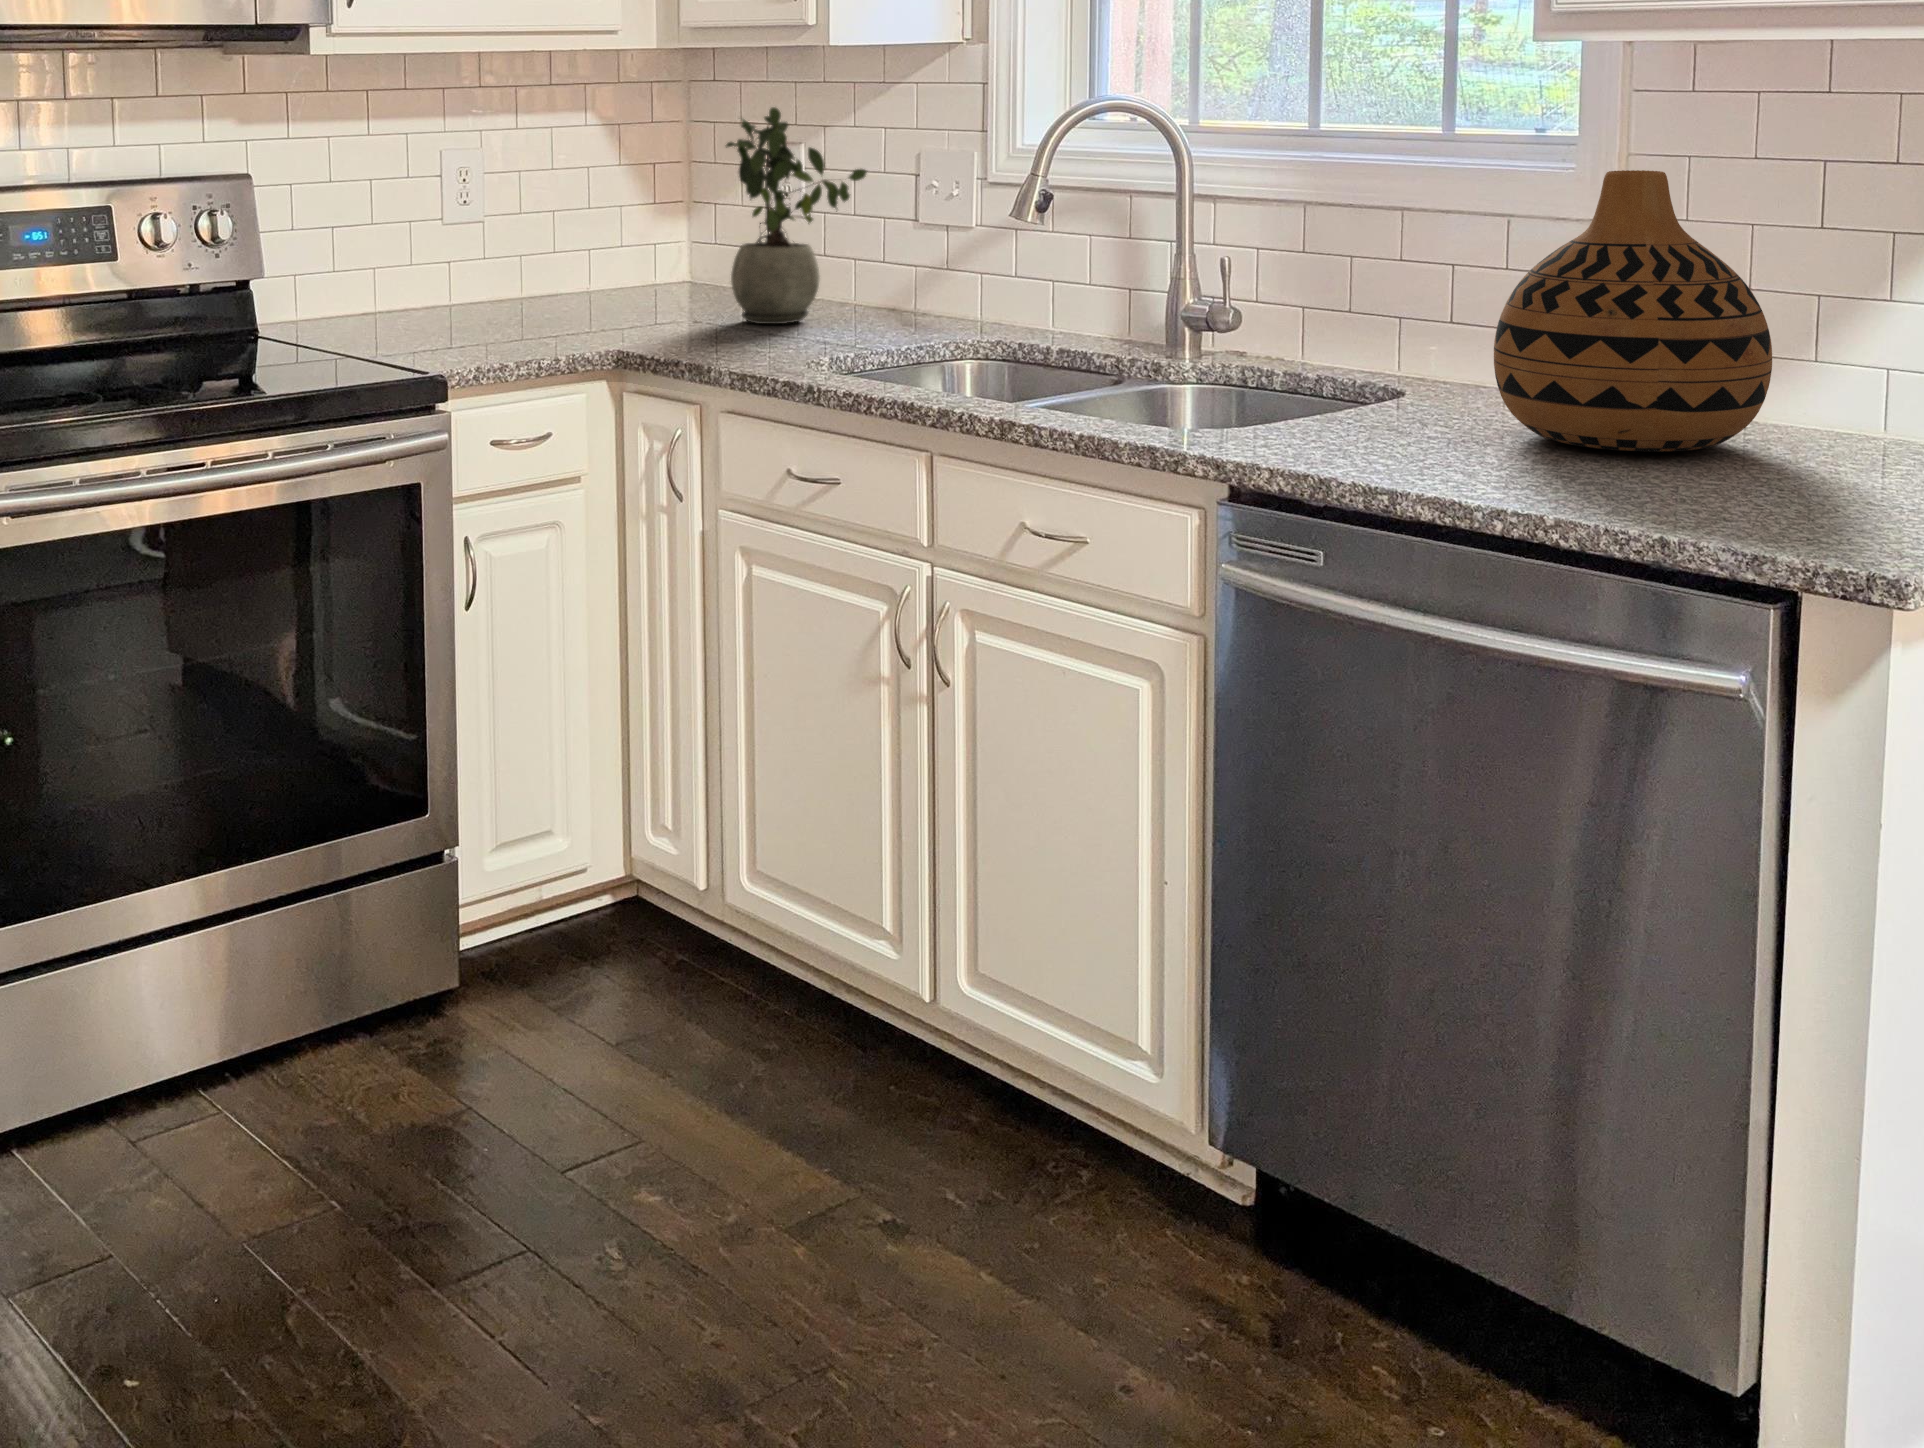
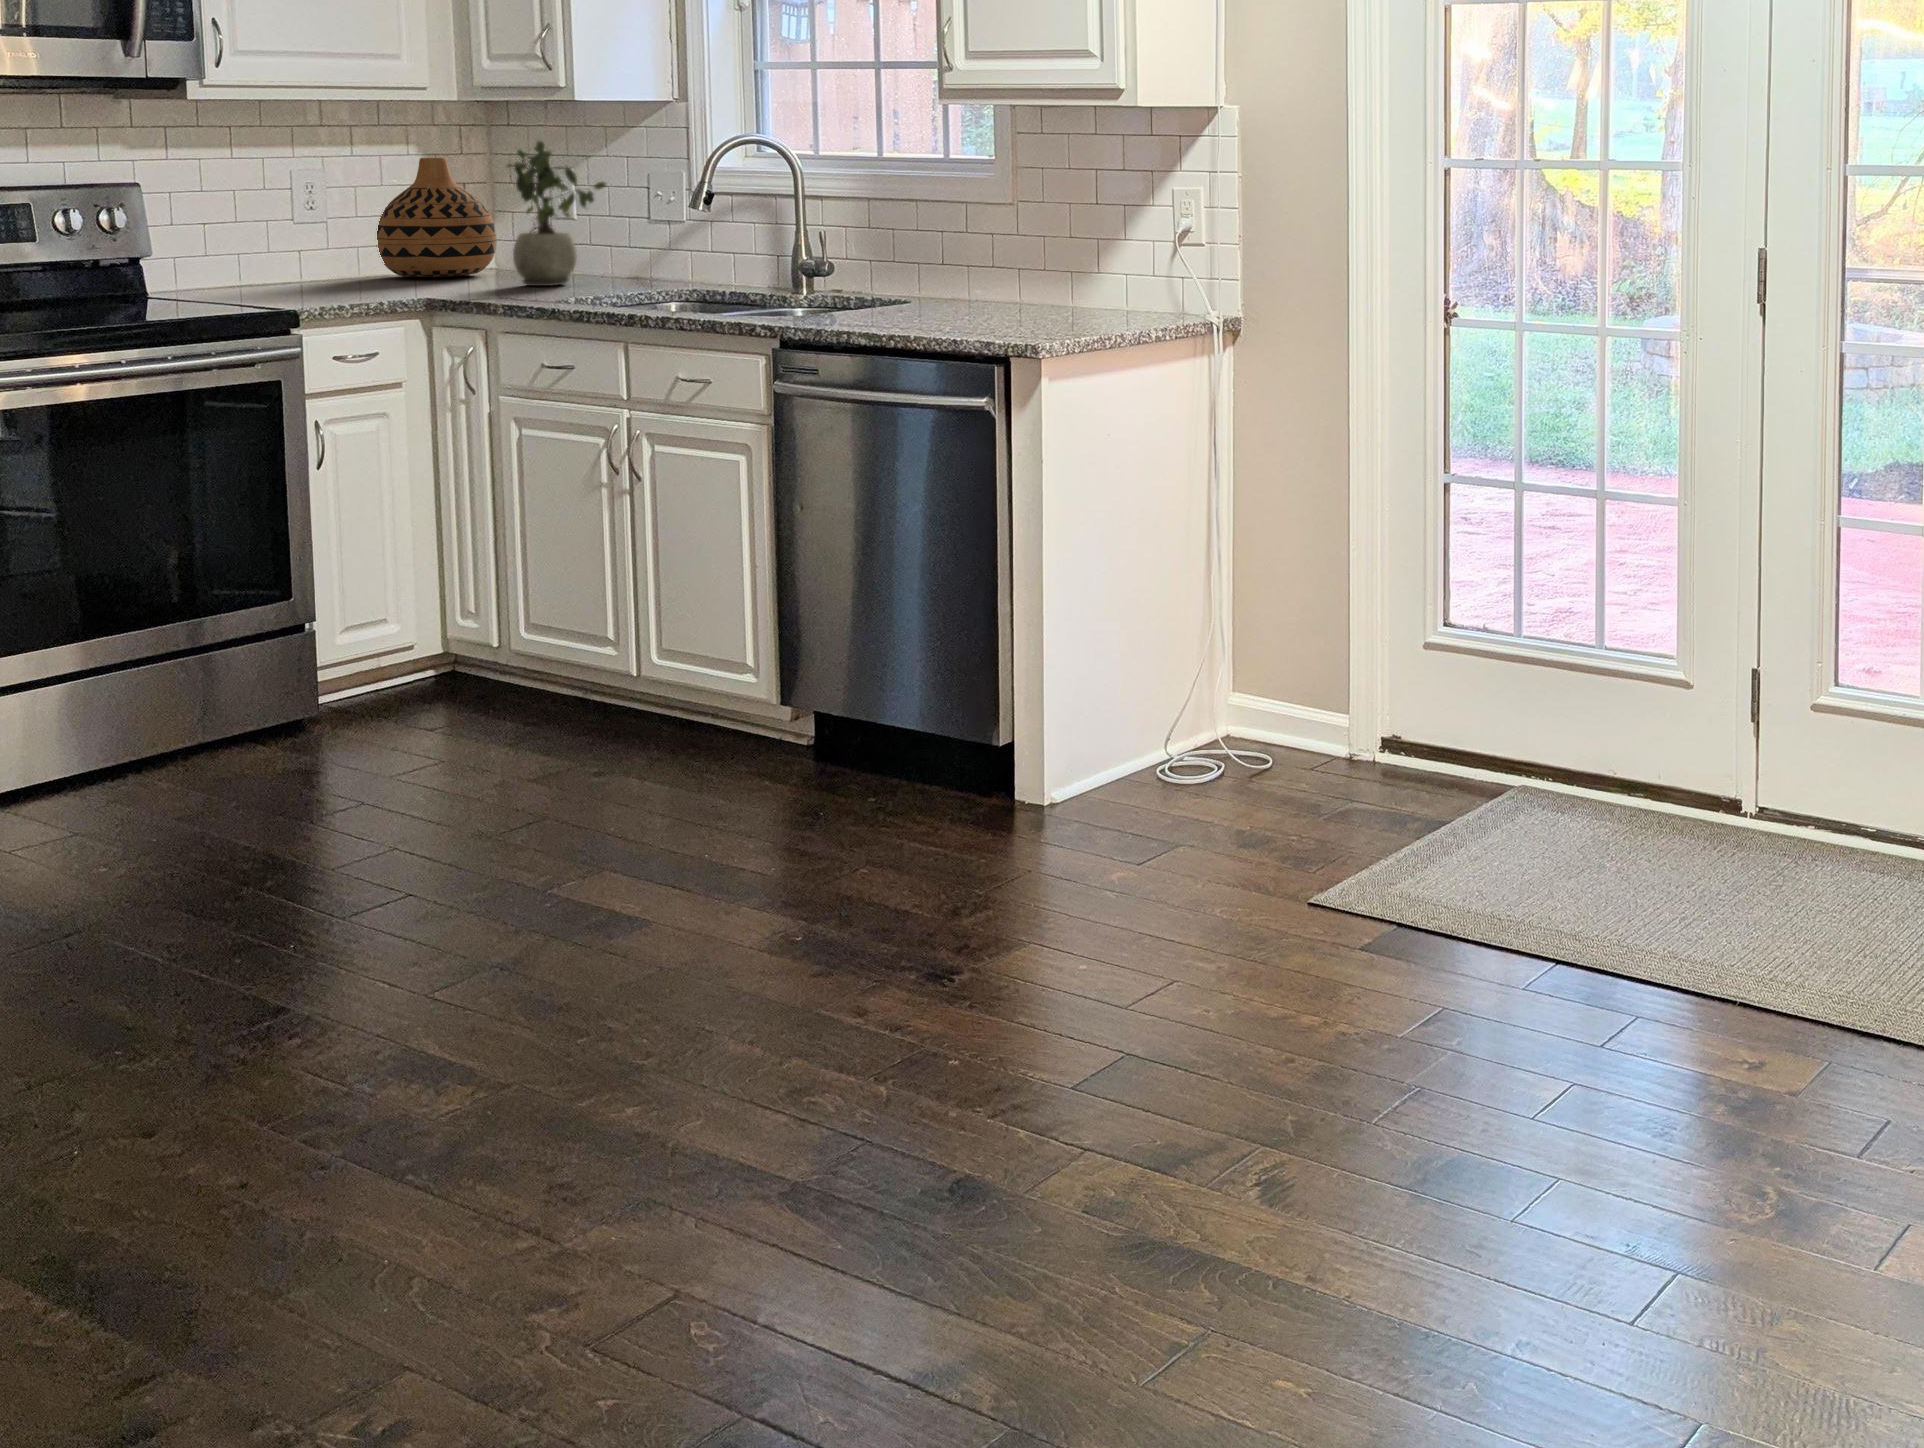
vase: present [1494,170,1772,452] -> present [376,158,497,277]

